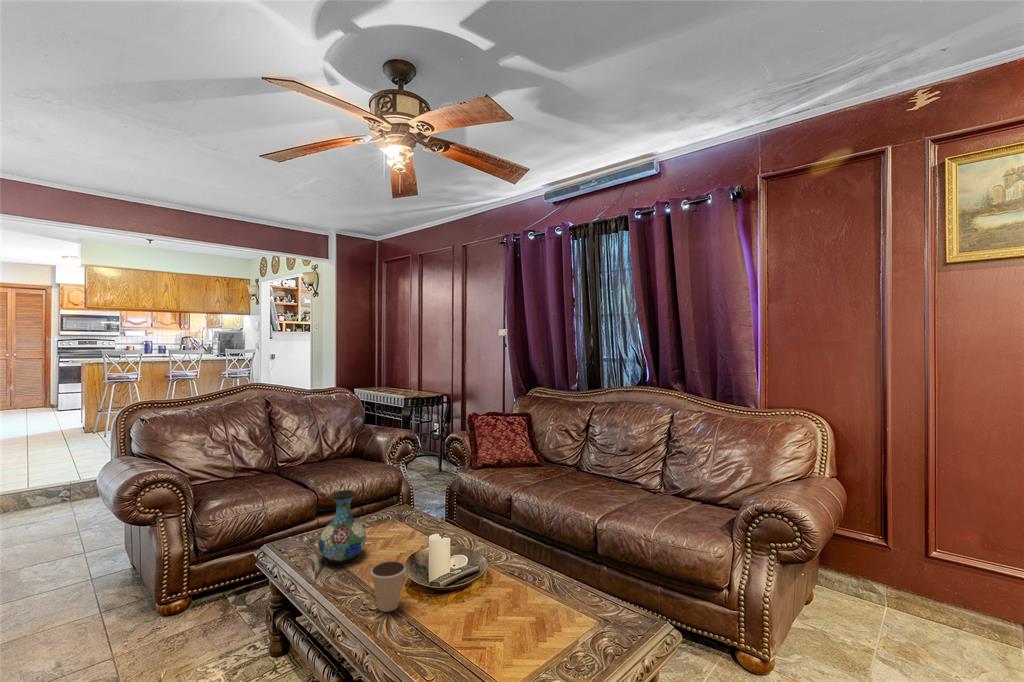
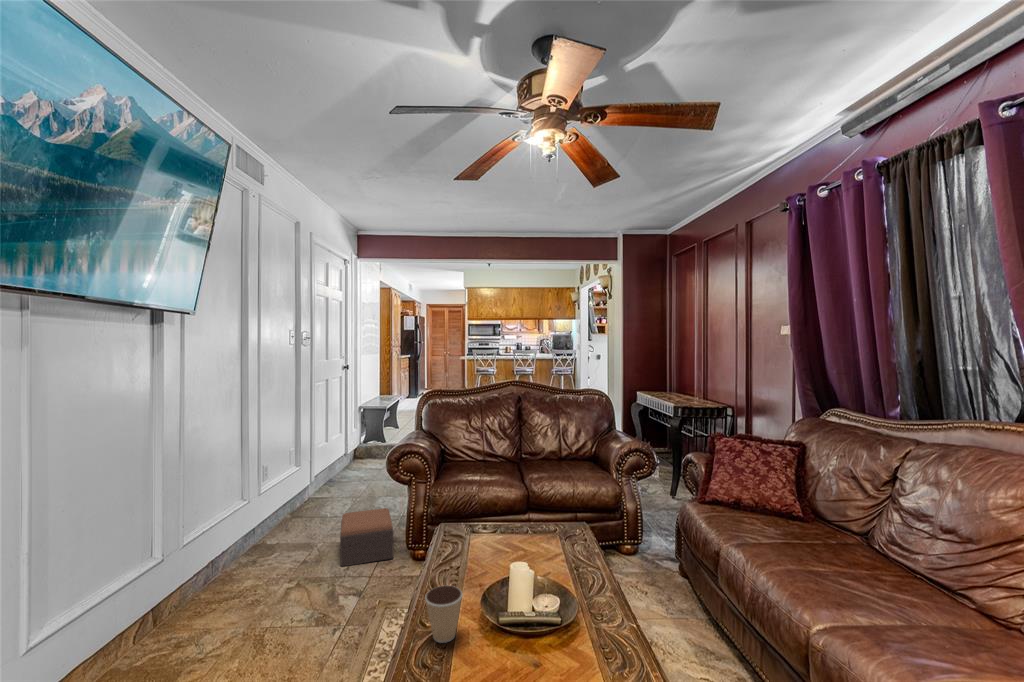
vase: present [318,490,366,564] -> none [445,496,491,571]
footstool: none [22,562,136,656] -> present [340,508,393,566]

